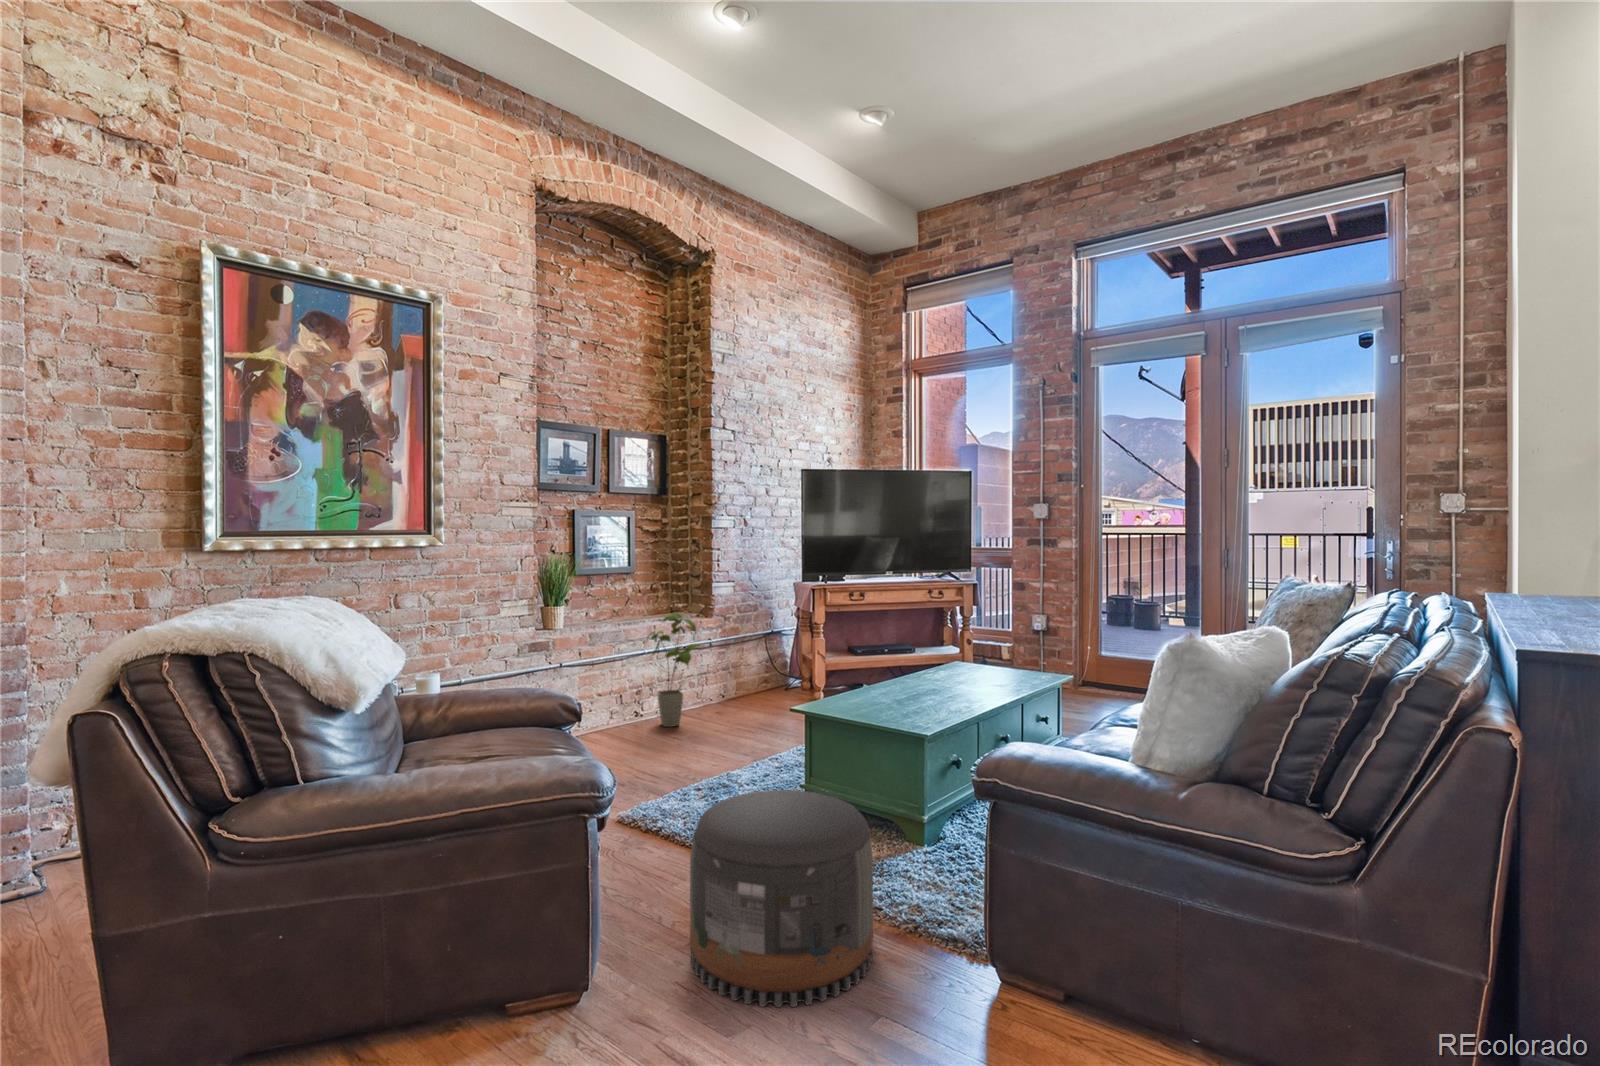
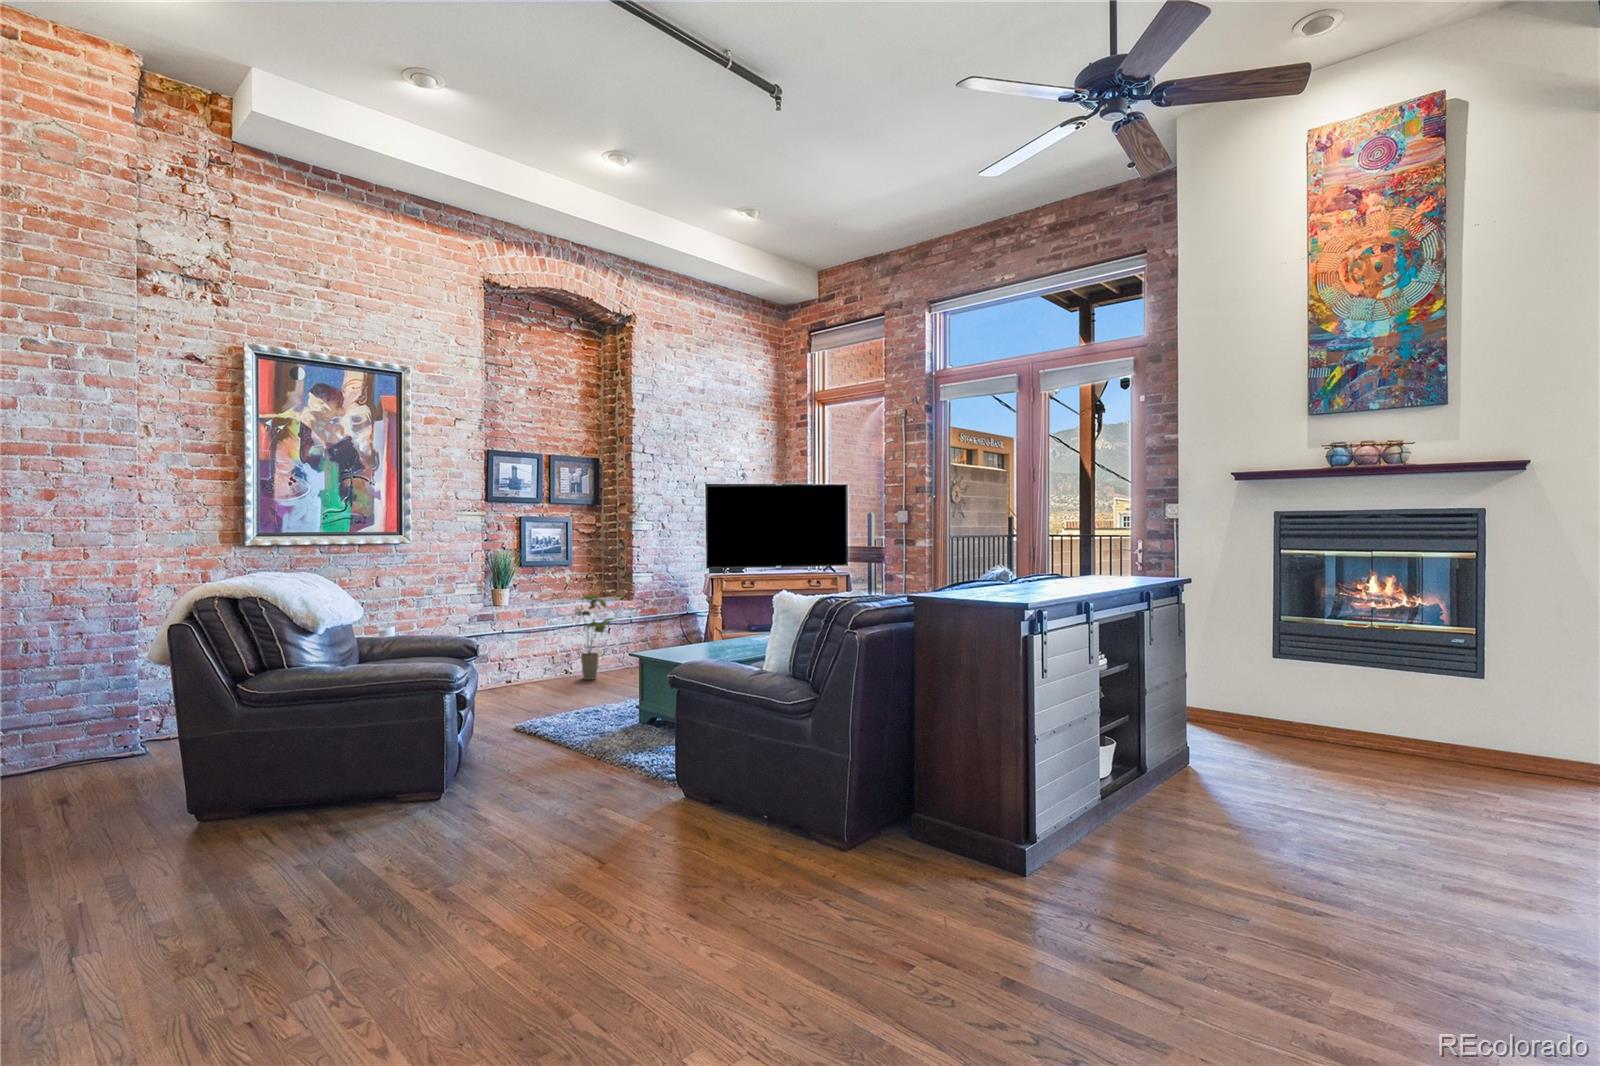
pouf: present [690,790,873,1007] -> none [511,691,625,801]

